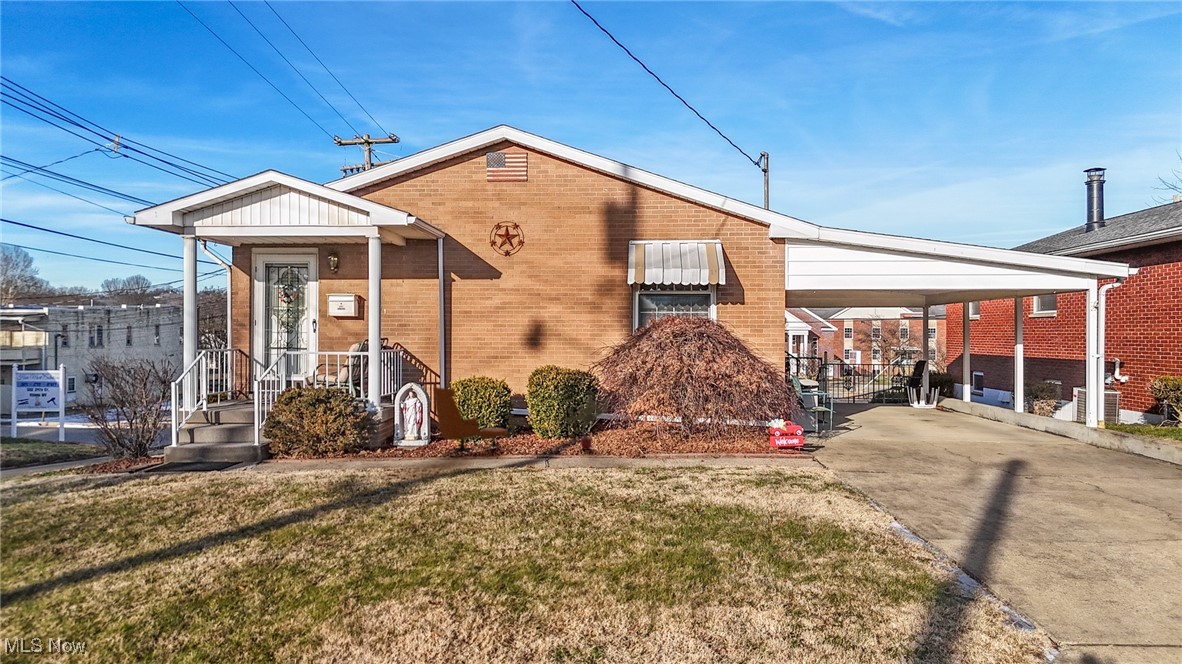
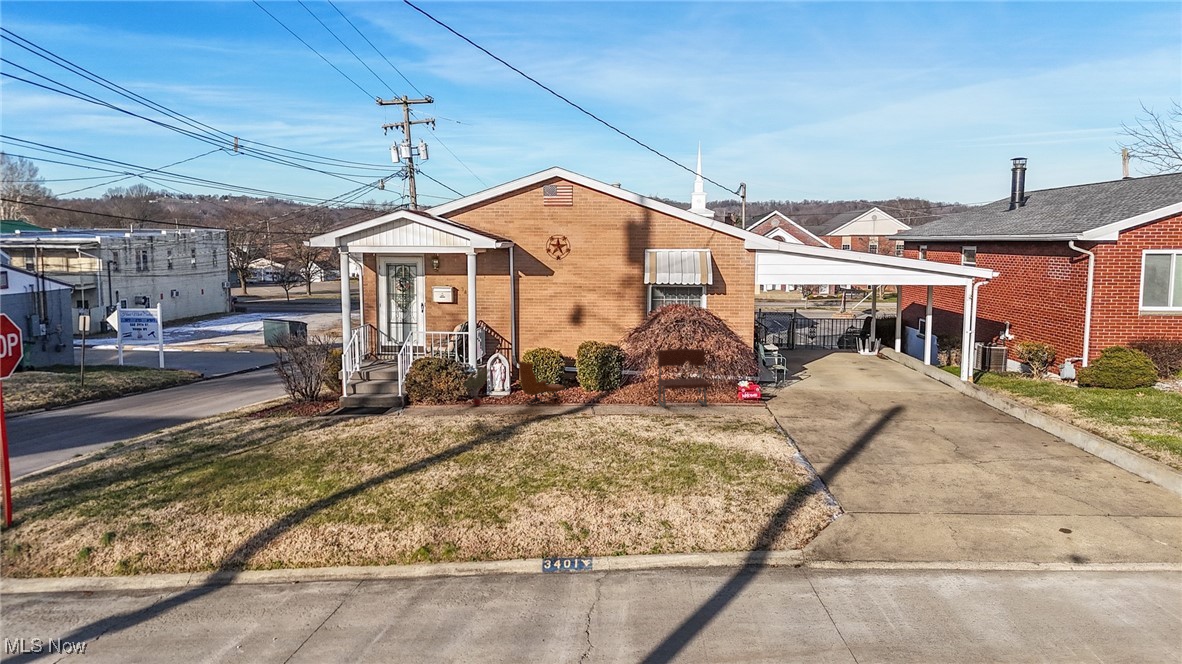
bench: none [647,372,730,460] -> present [658,349,712,408]
potted tree: present [565,392,608,450] -> present [464,367,490,406]

